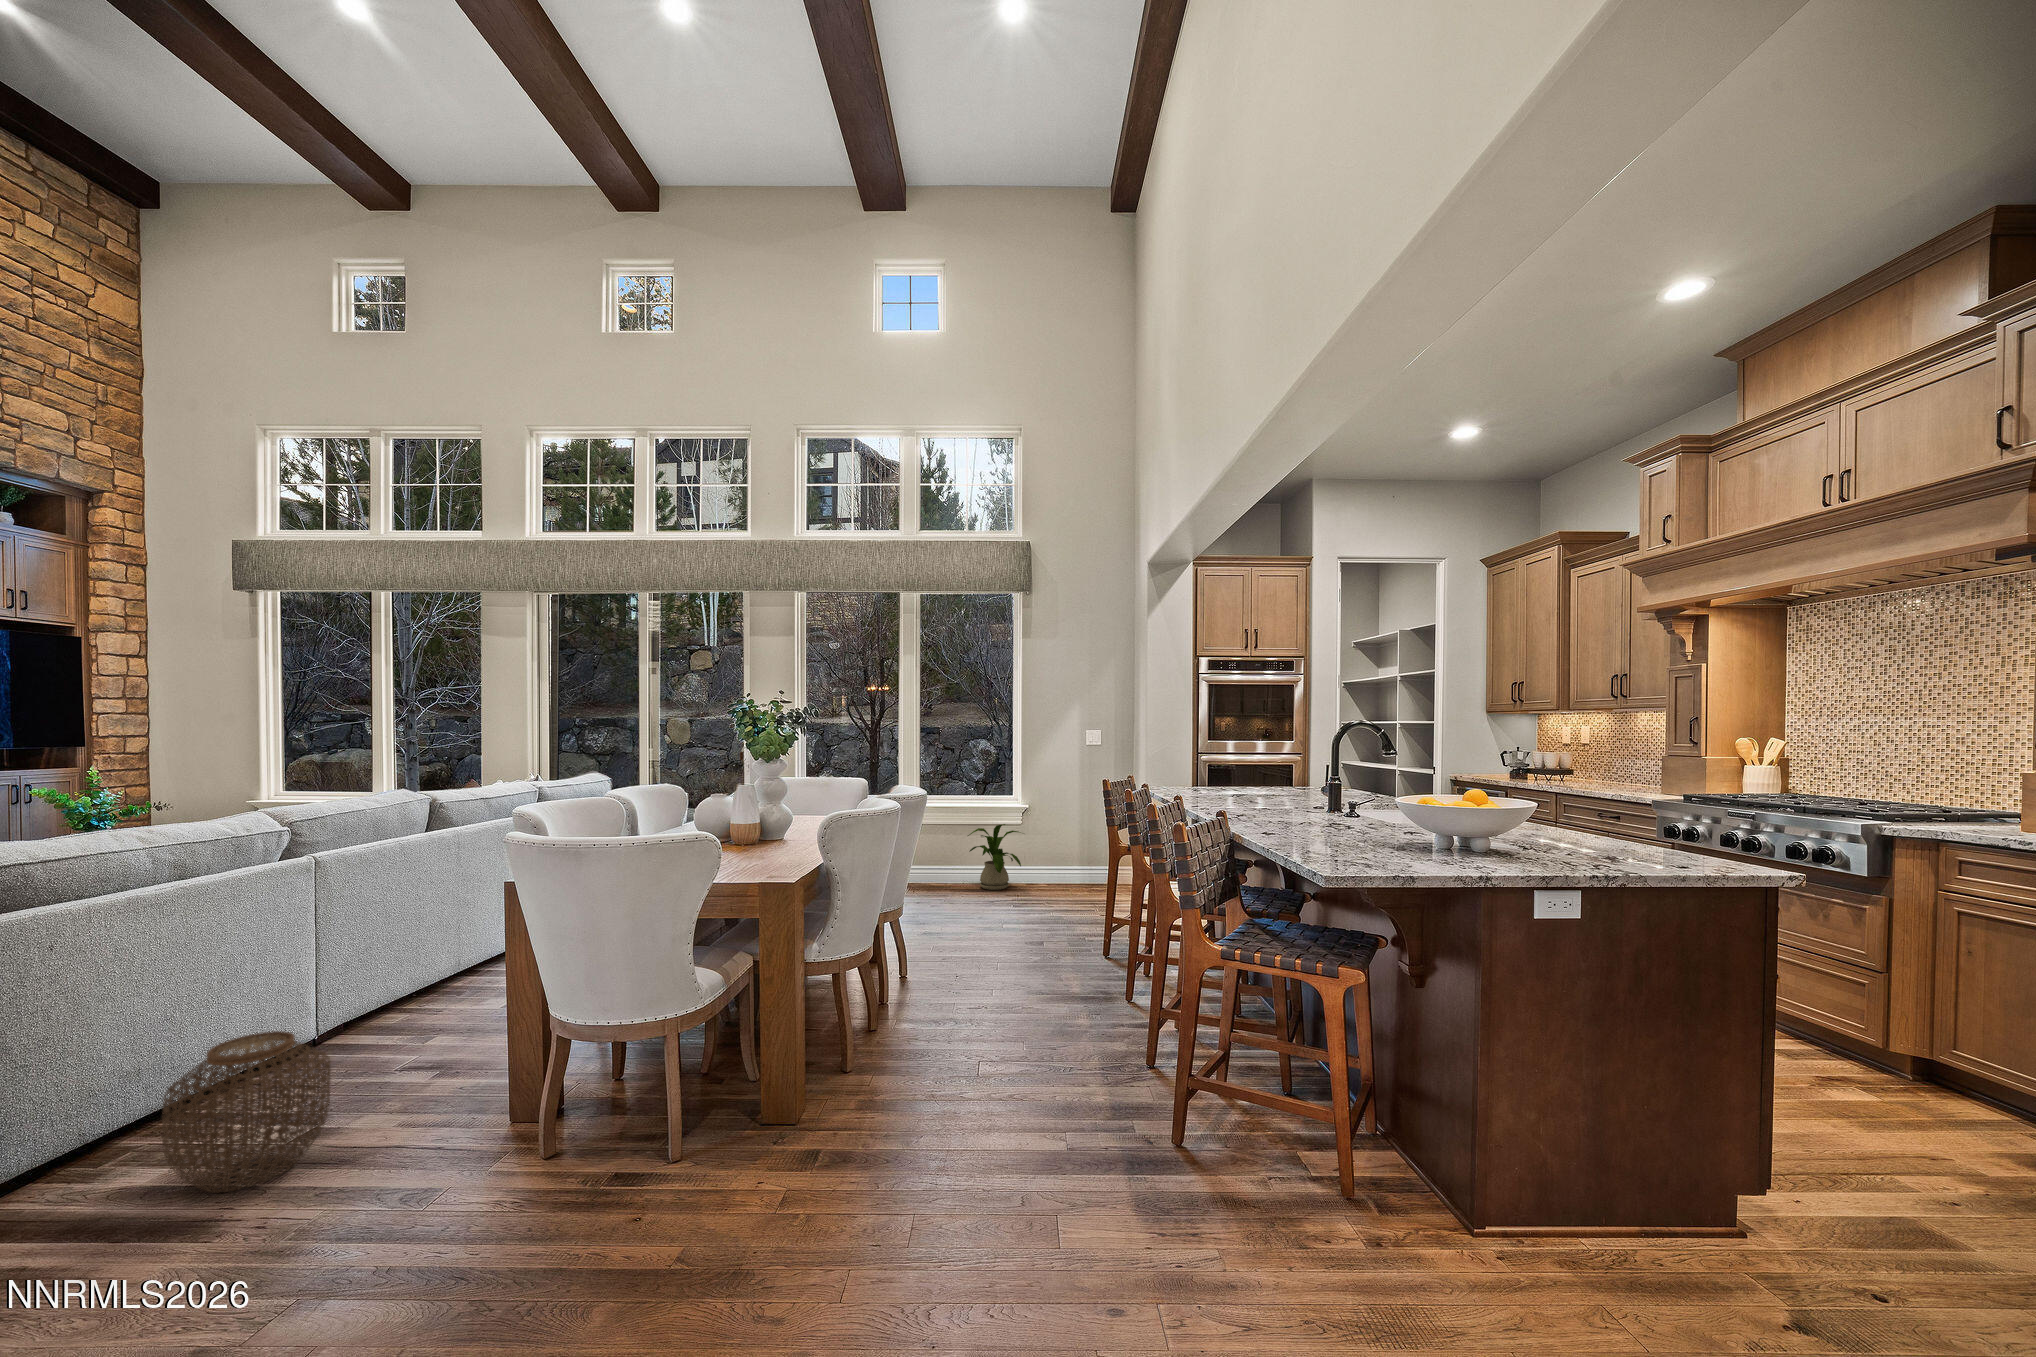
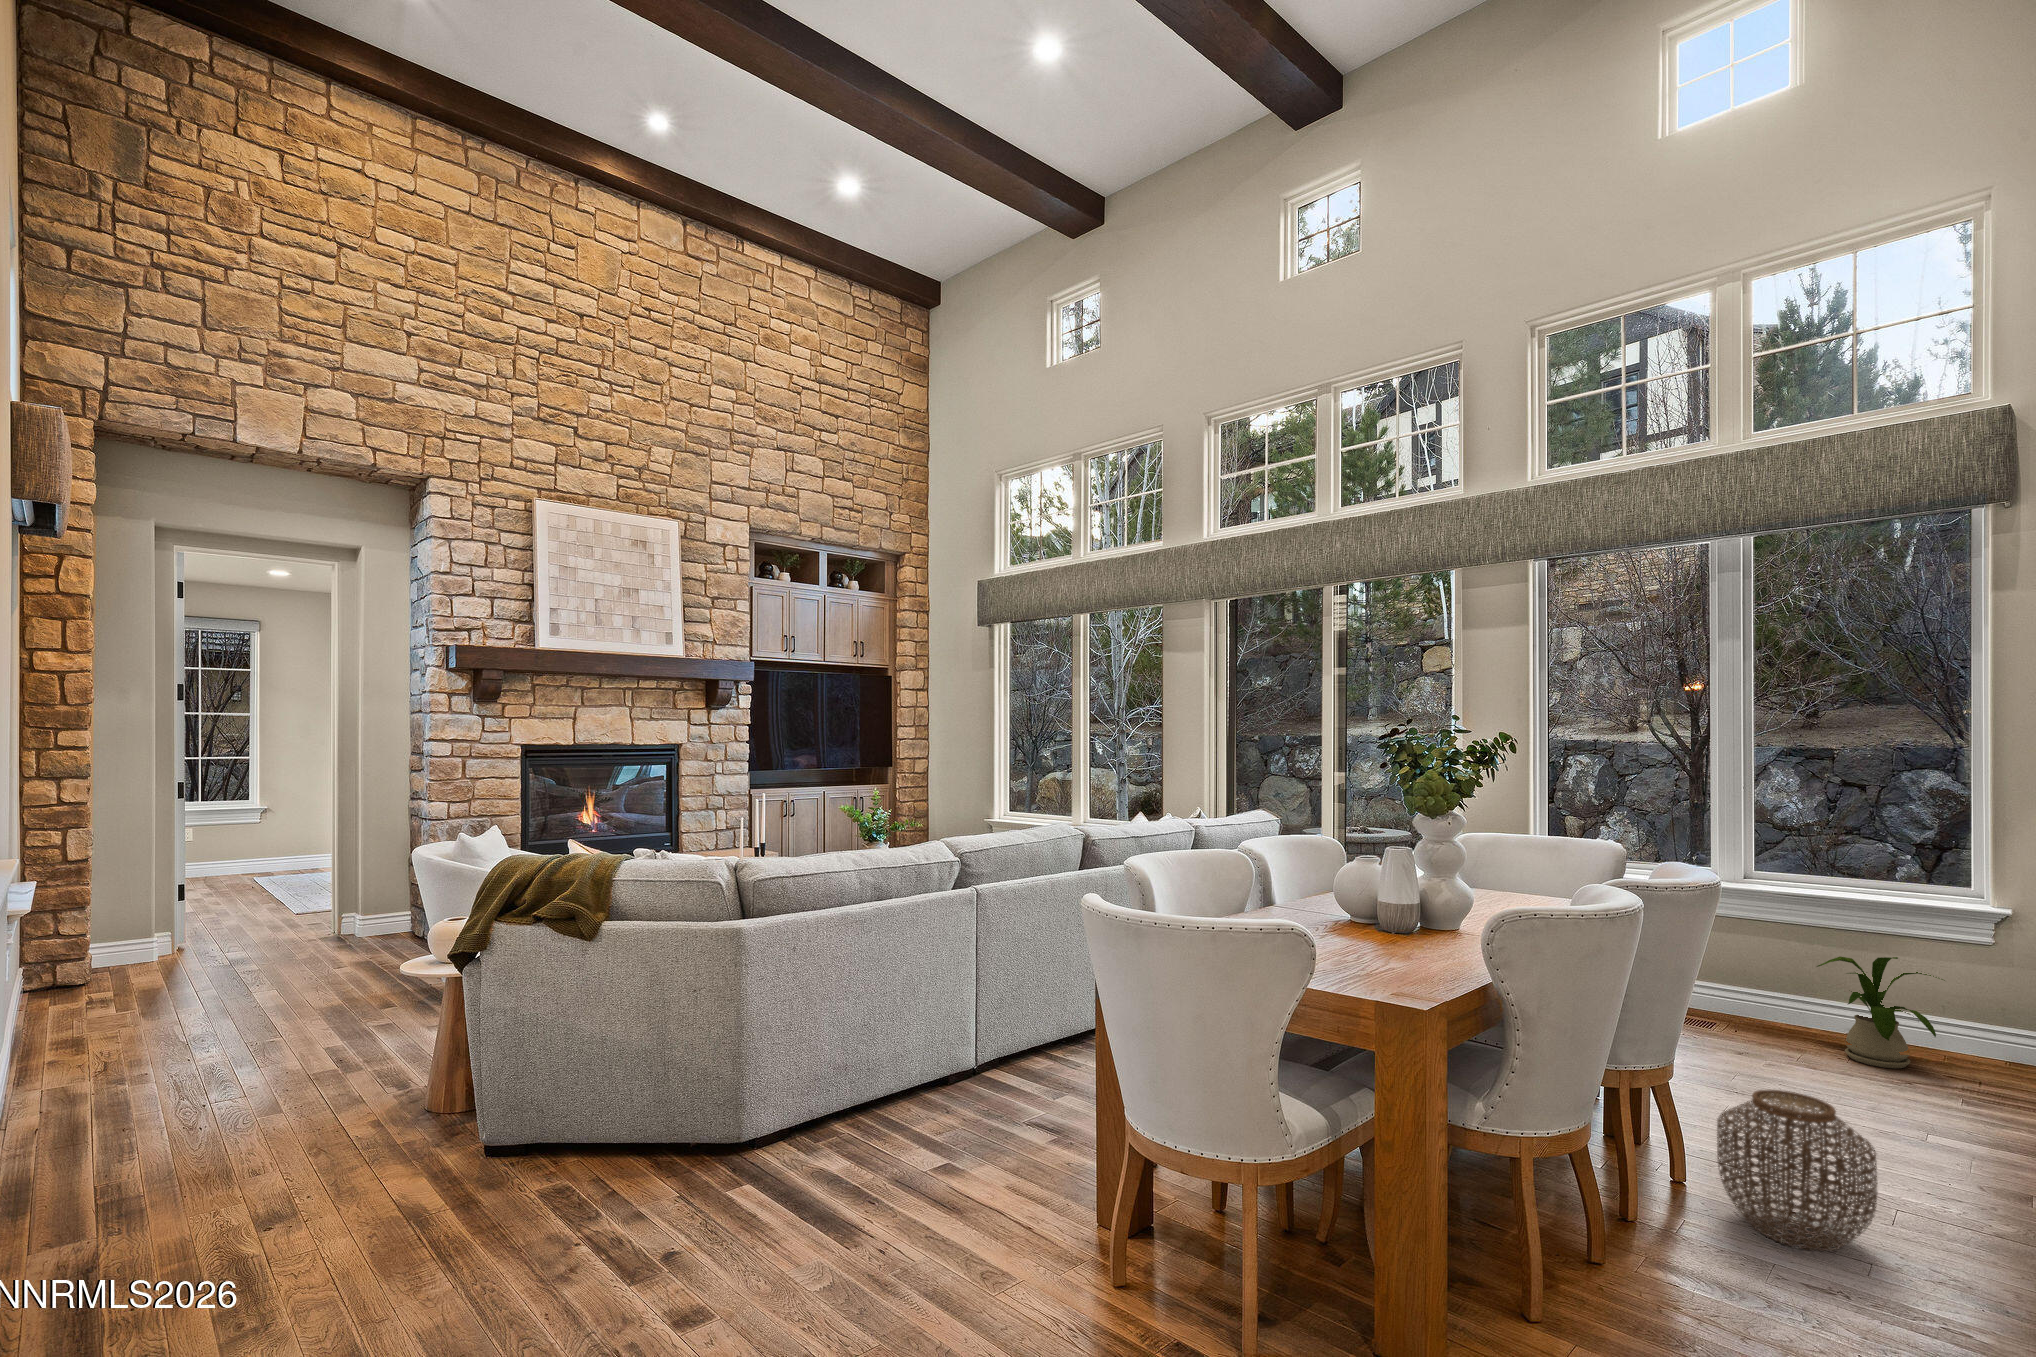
woven basket: present [162,1031,331,1193] -> present [1717,1090,1877,1251]

